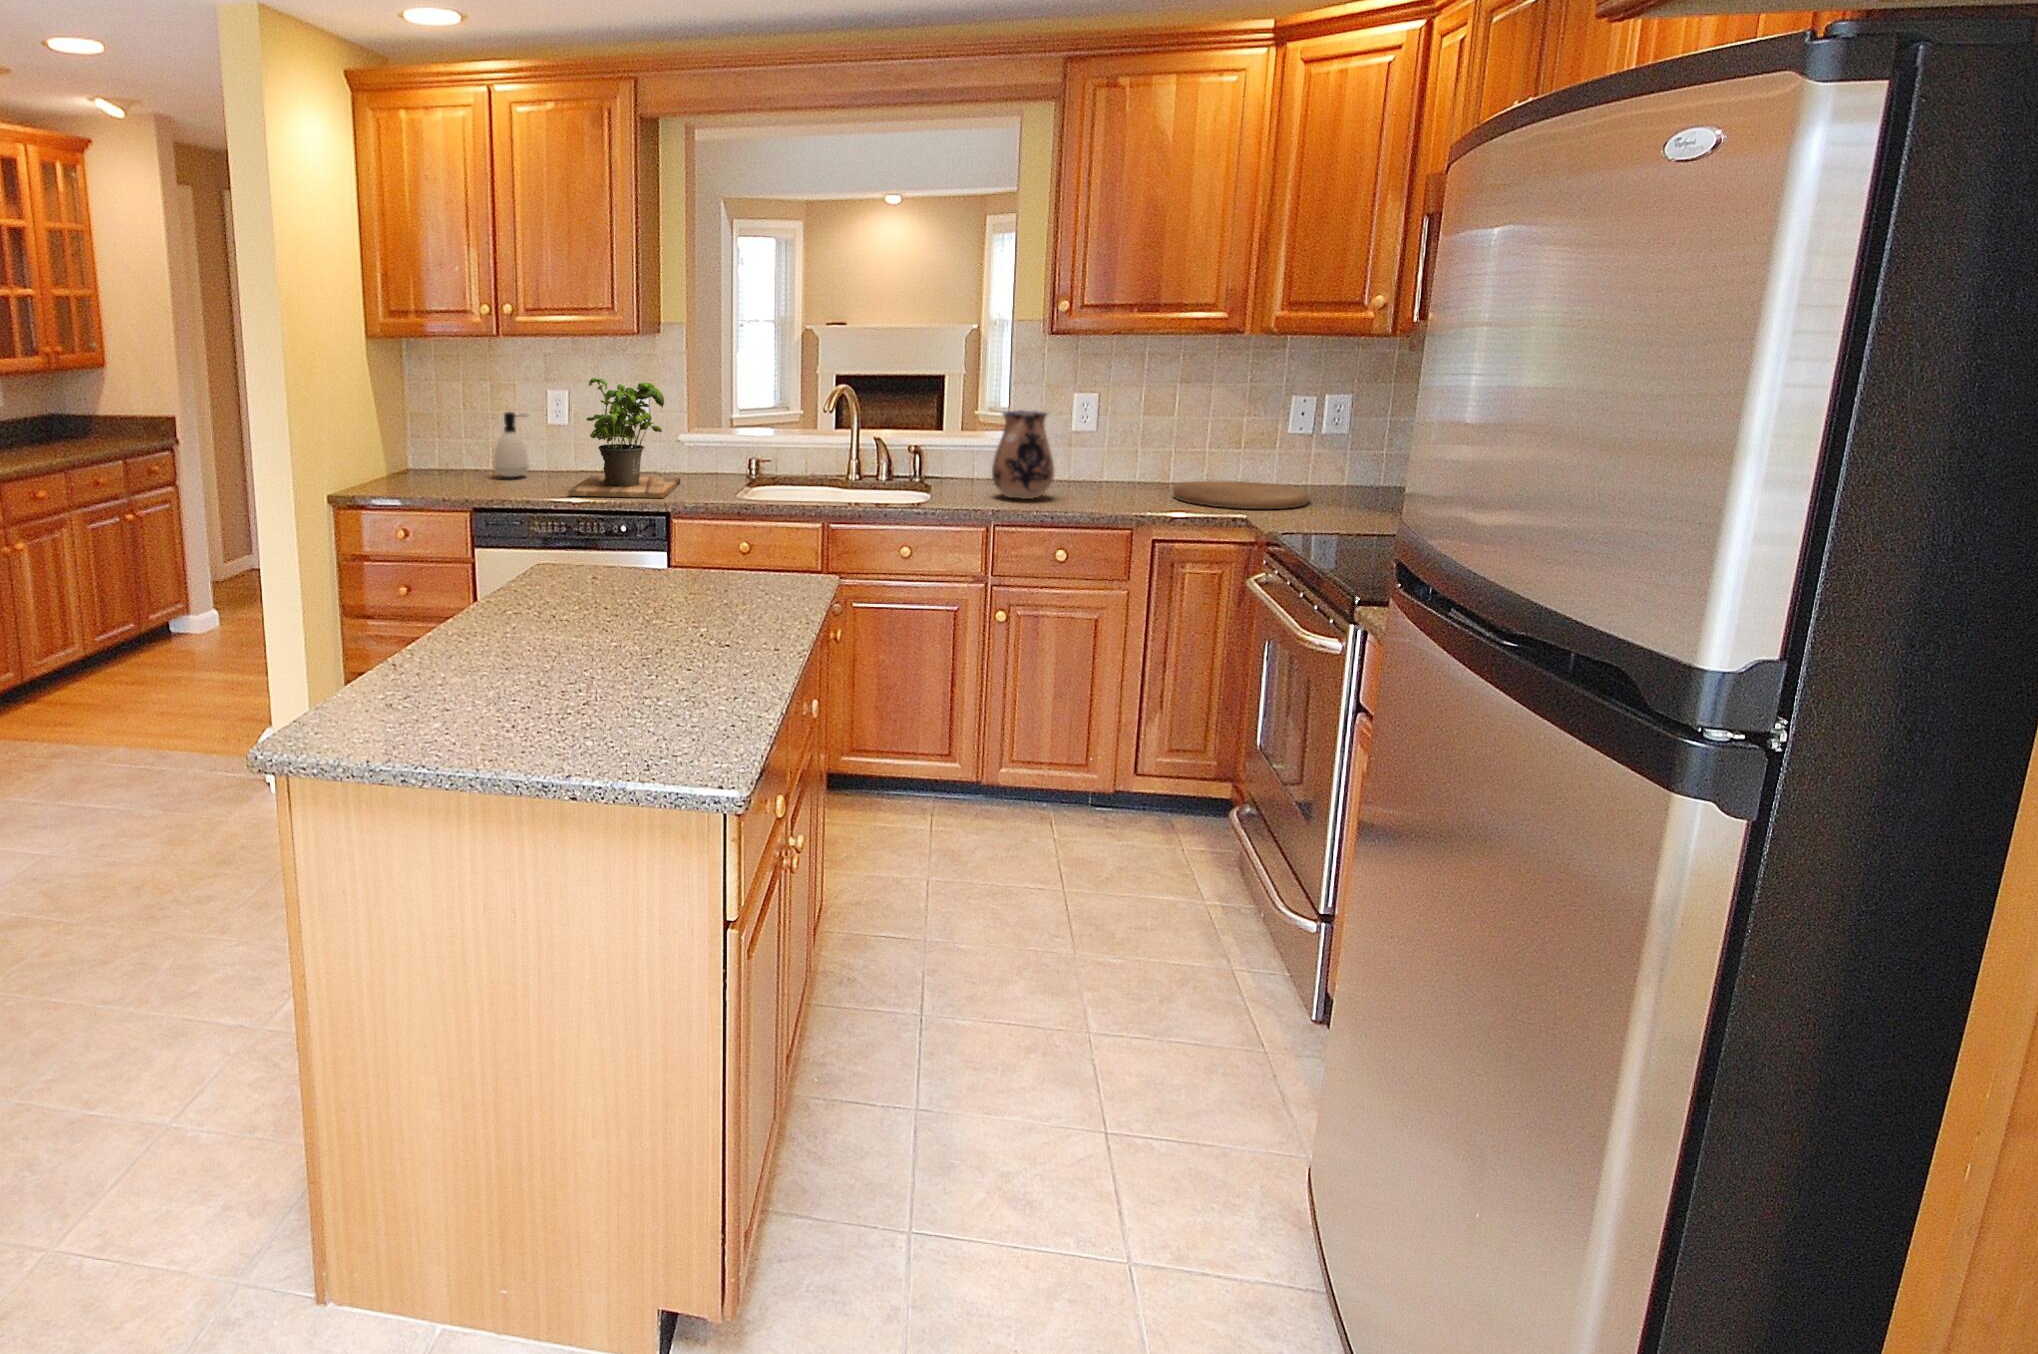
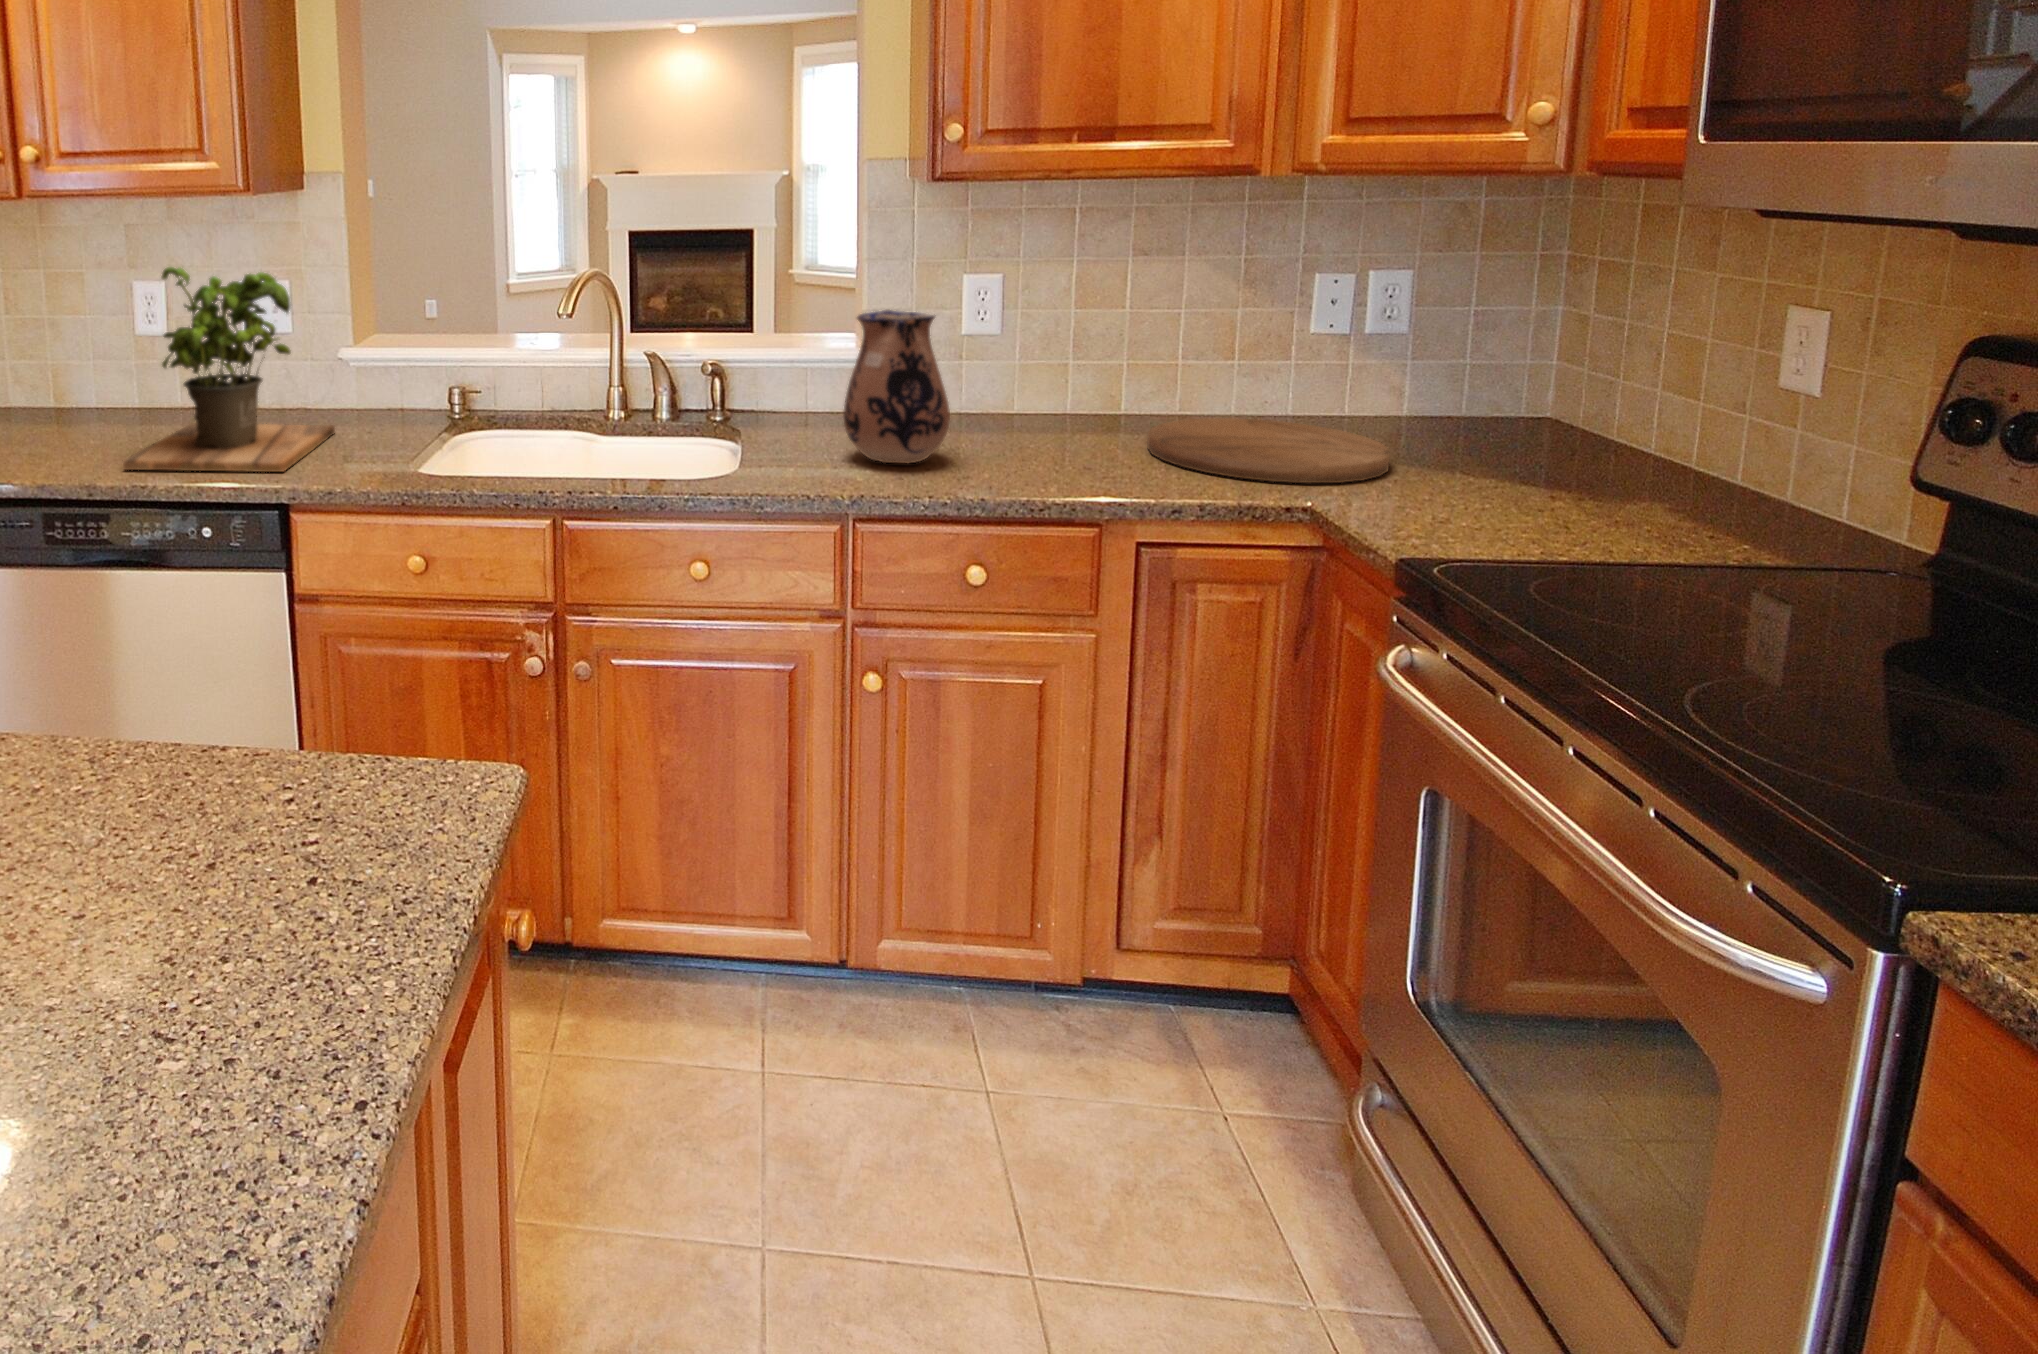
soap dispenser: present [494,412,529,477] -> none [38,320,98,426]

